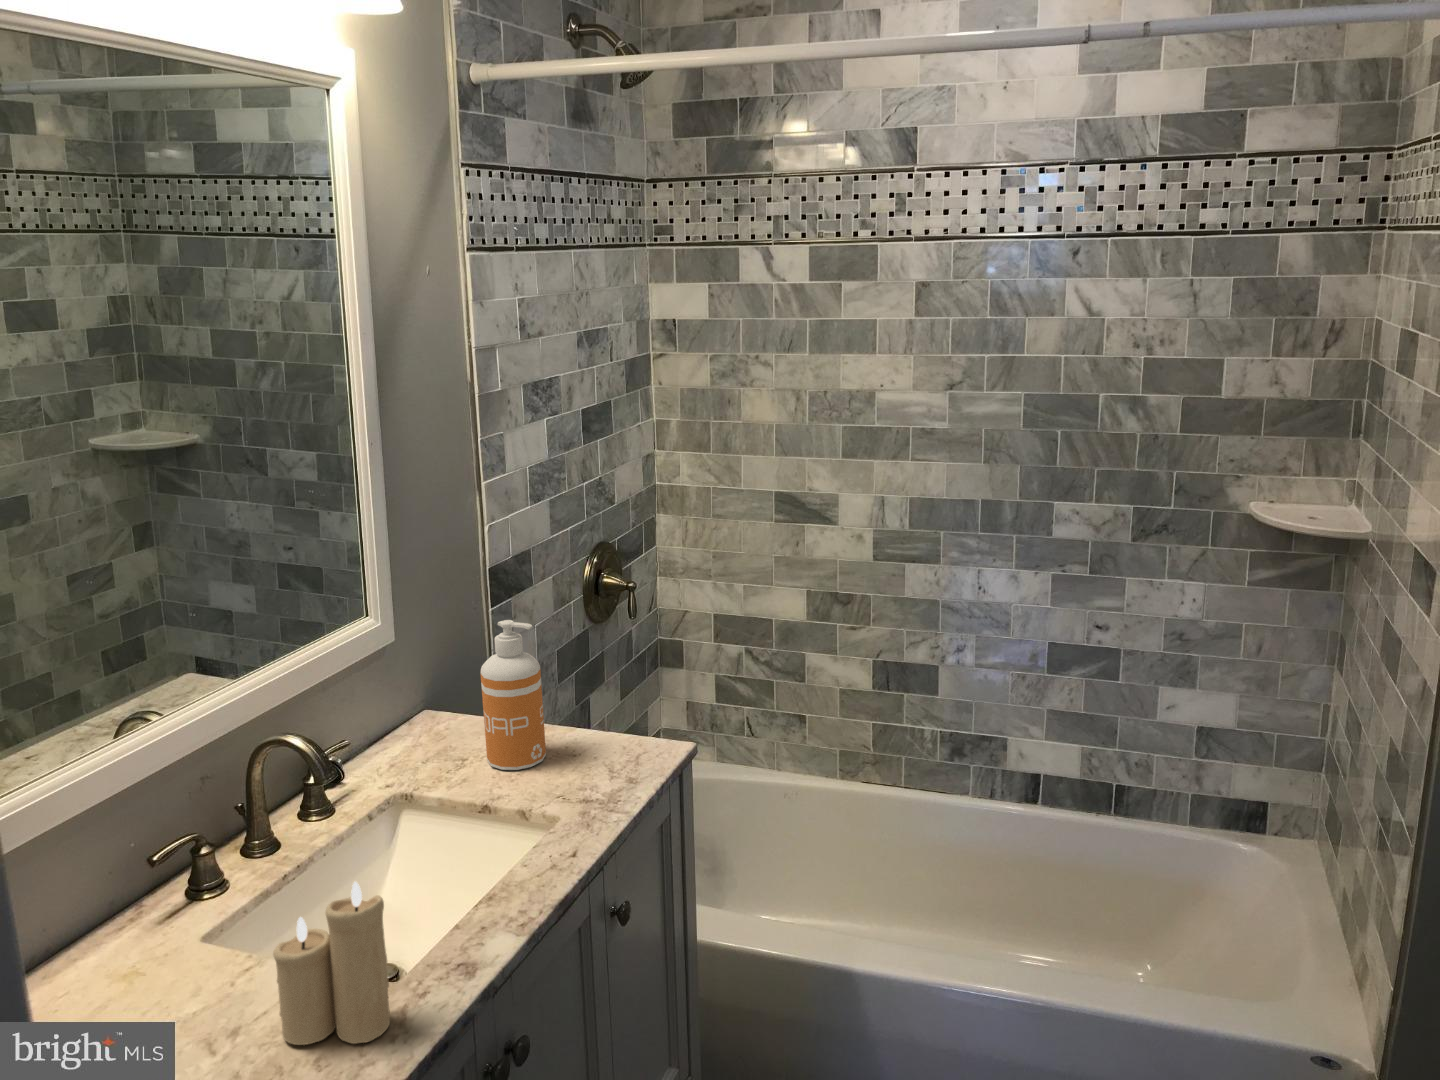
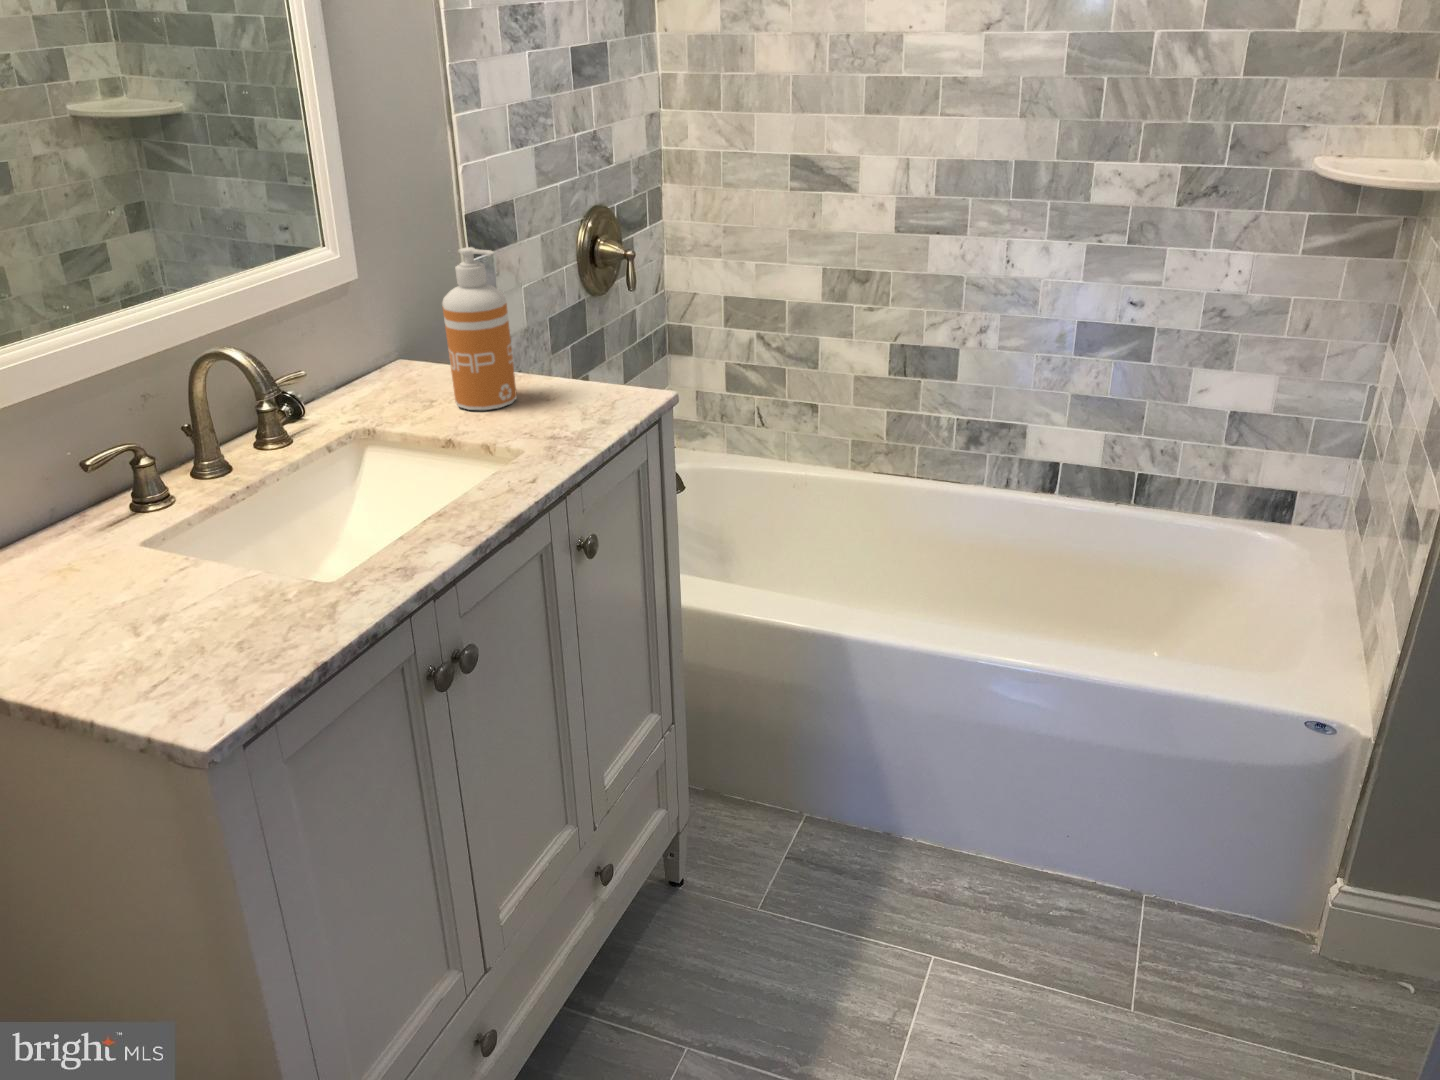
candle: present [273,882,390,1045] -> none [189,460,319,626]

